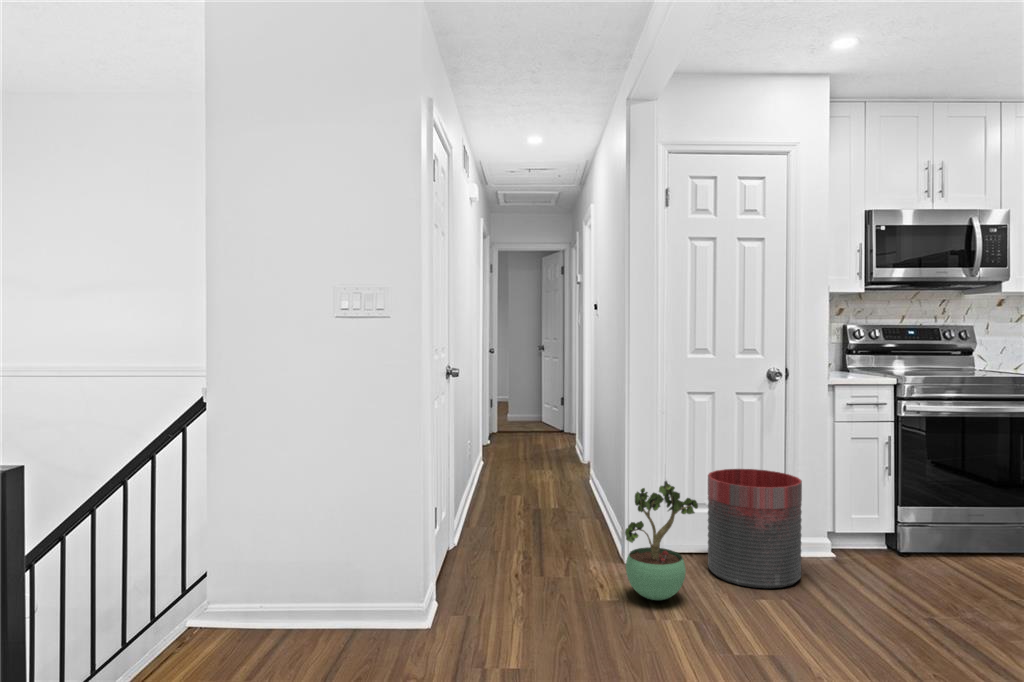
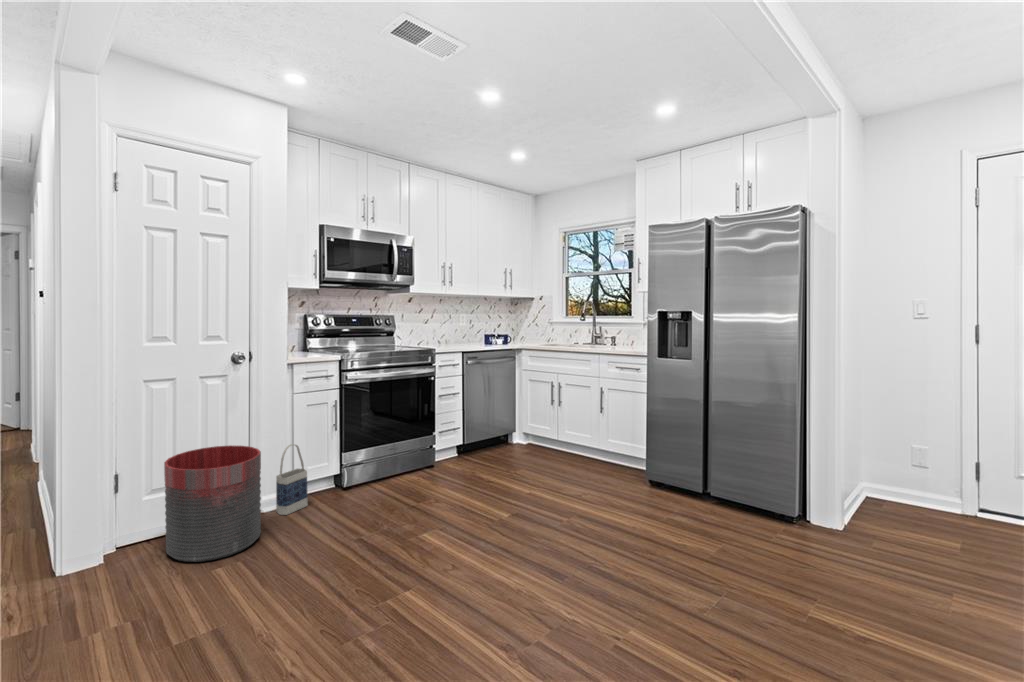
bag: none [815,481,853,566] -> present [276,444,308,515]
potted plant: present [625,483,698,600] -> none [34,488,142,620]

